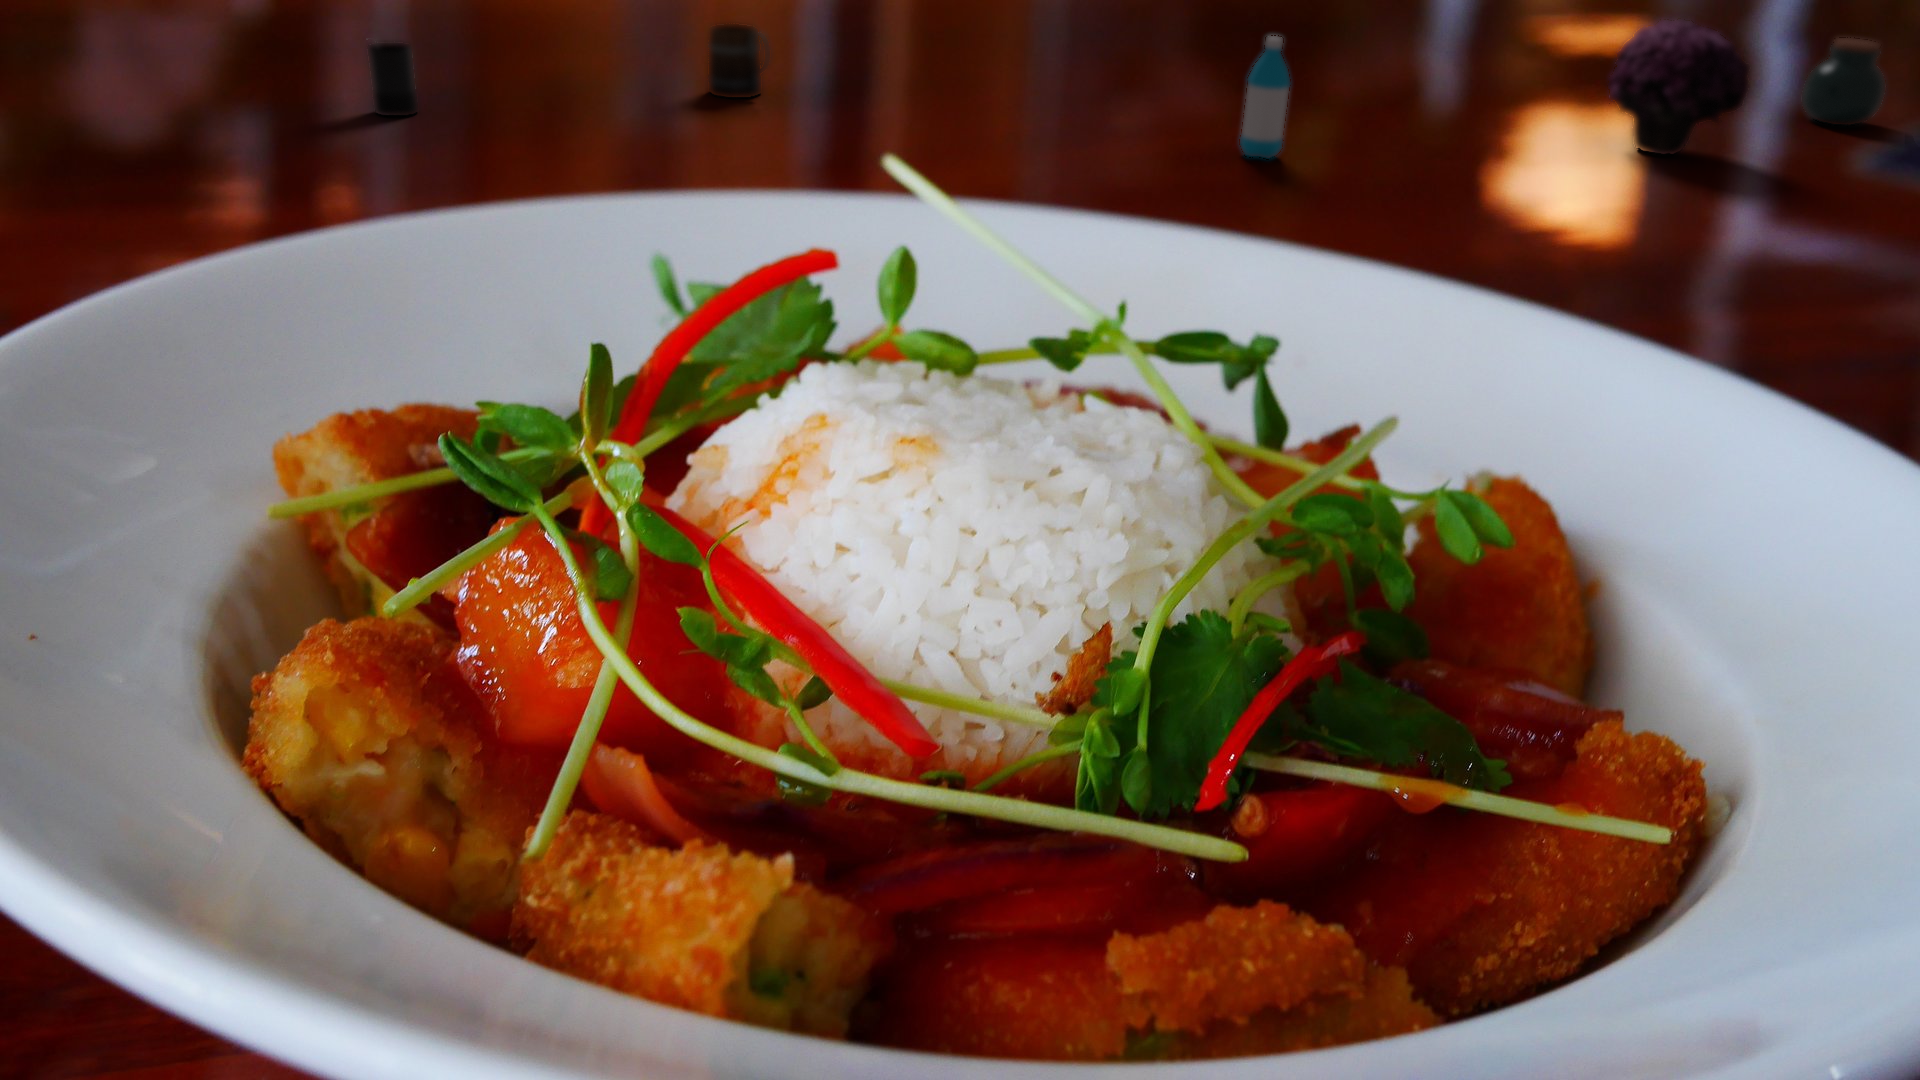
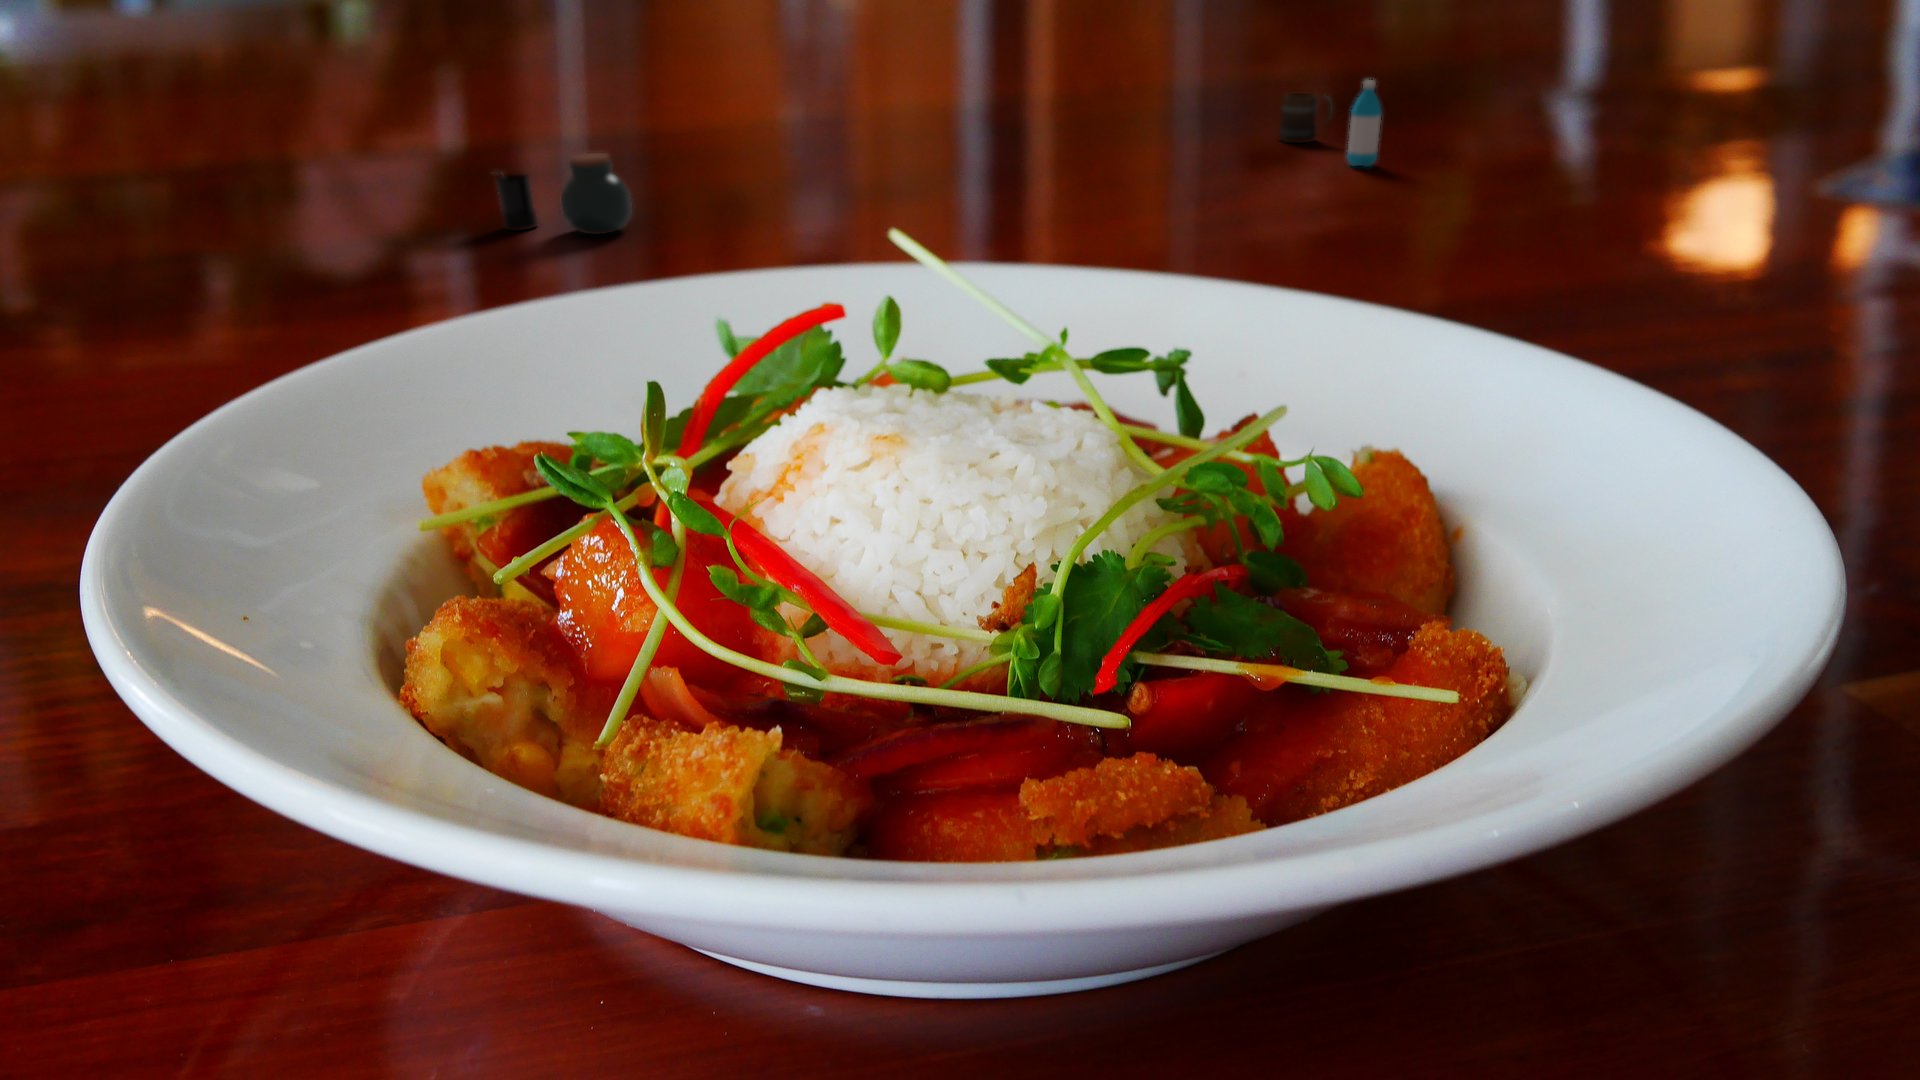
flower: present [1609,20,1749,154] -> none [1473,79,1586,188]
mug: present [709,24,769,98] -> present [1279,92,1331,143]
water bottle: present [1240,36,1290,158] -> present [1347,80,1382,167]
jar: present [1802,38,1885,125] -> present [561,153,632,235]

